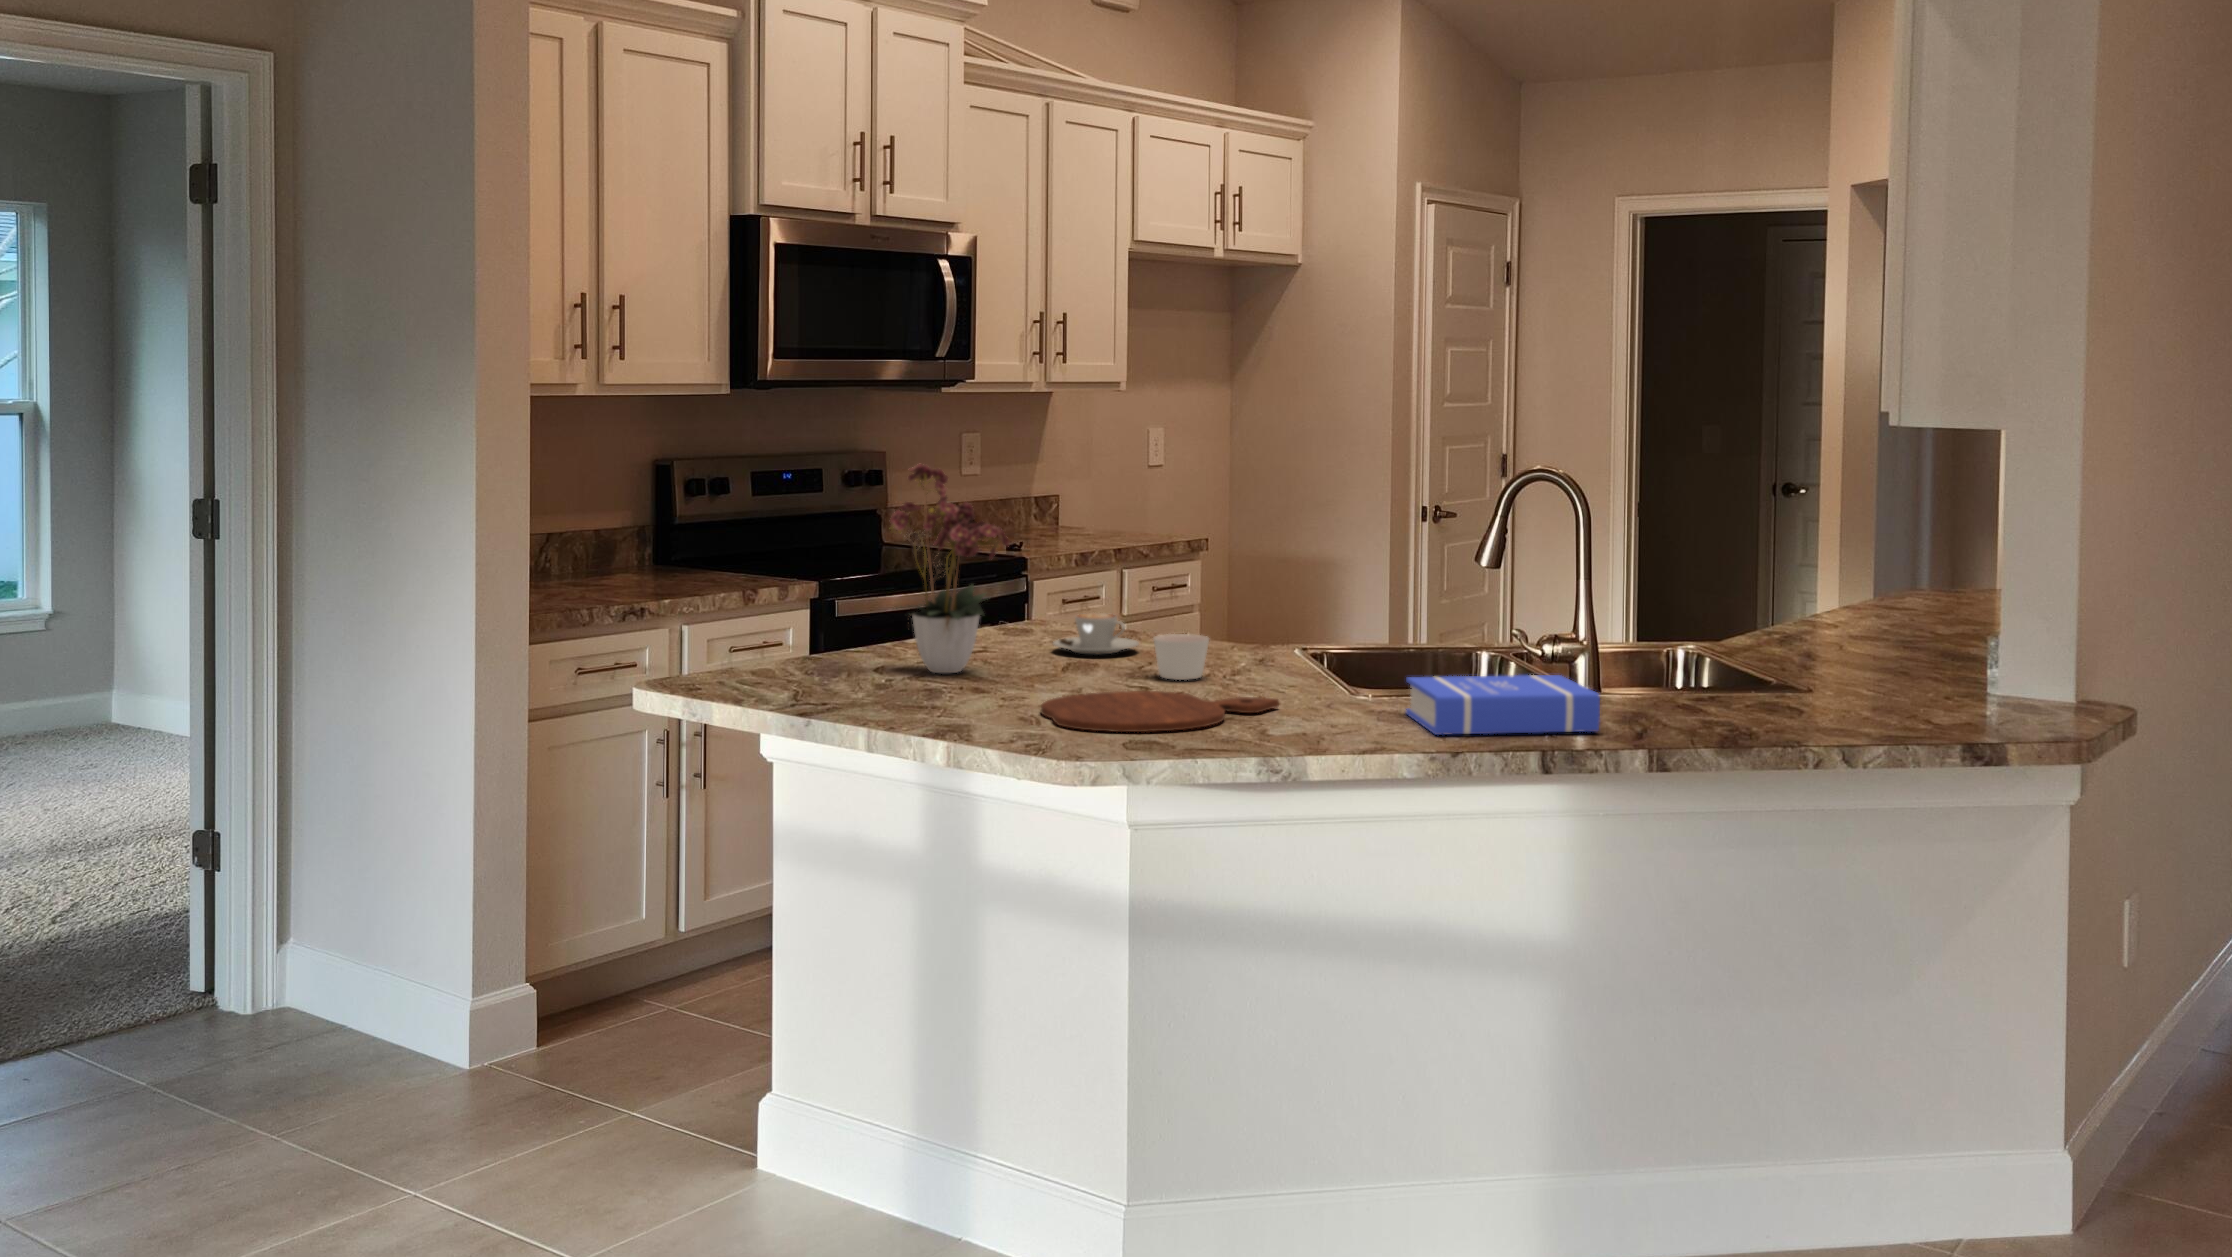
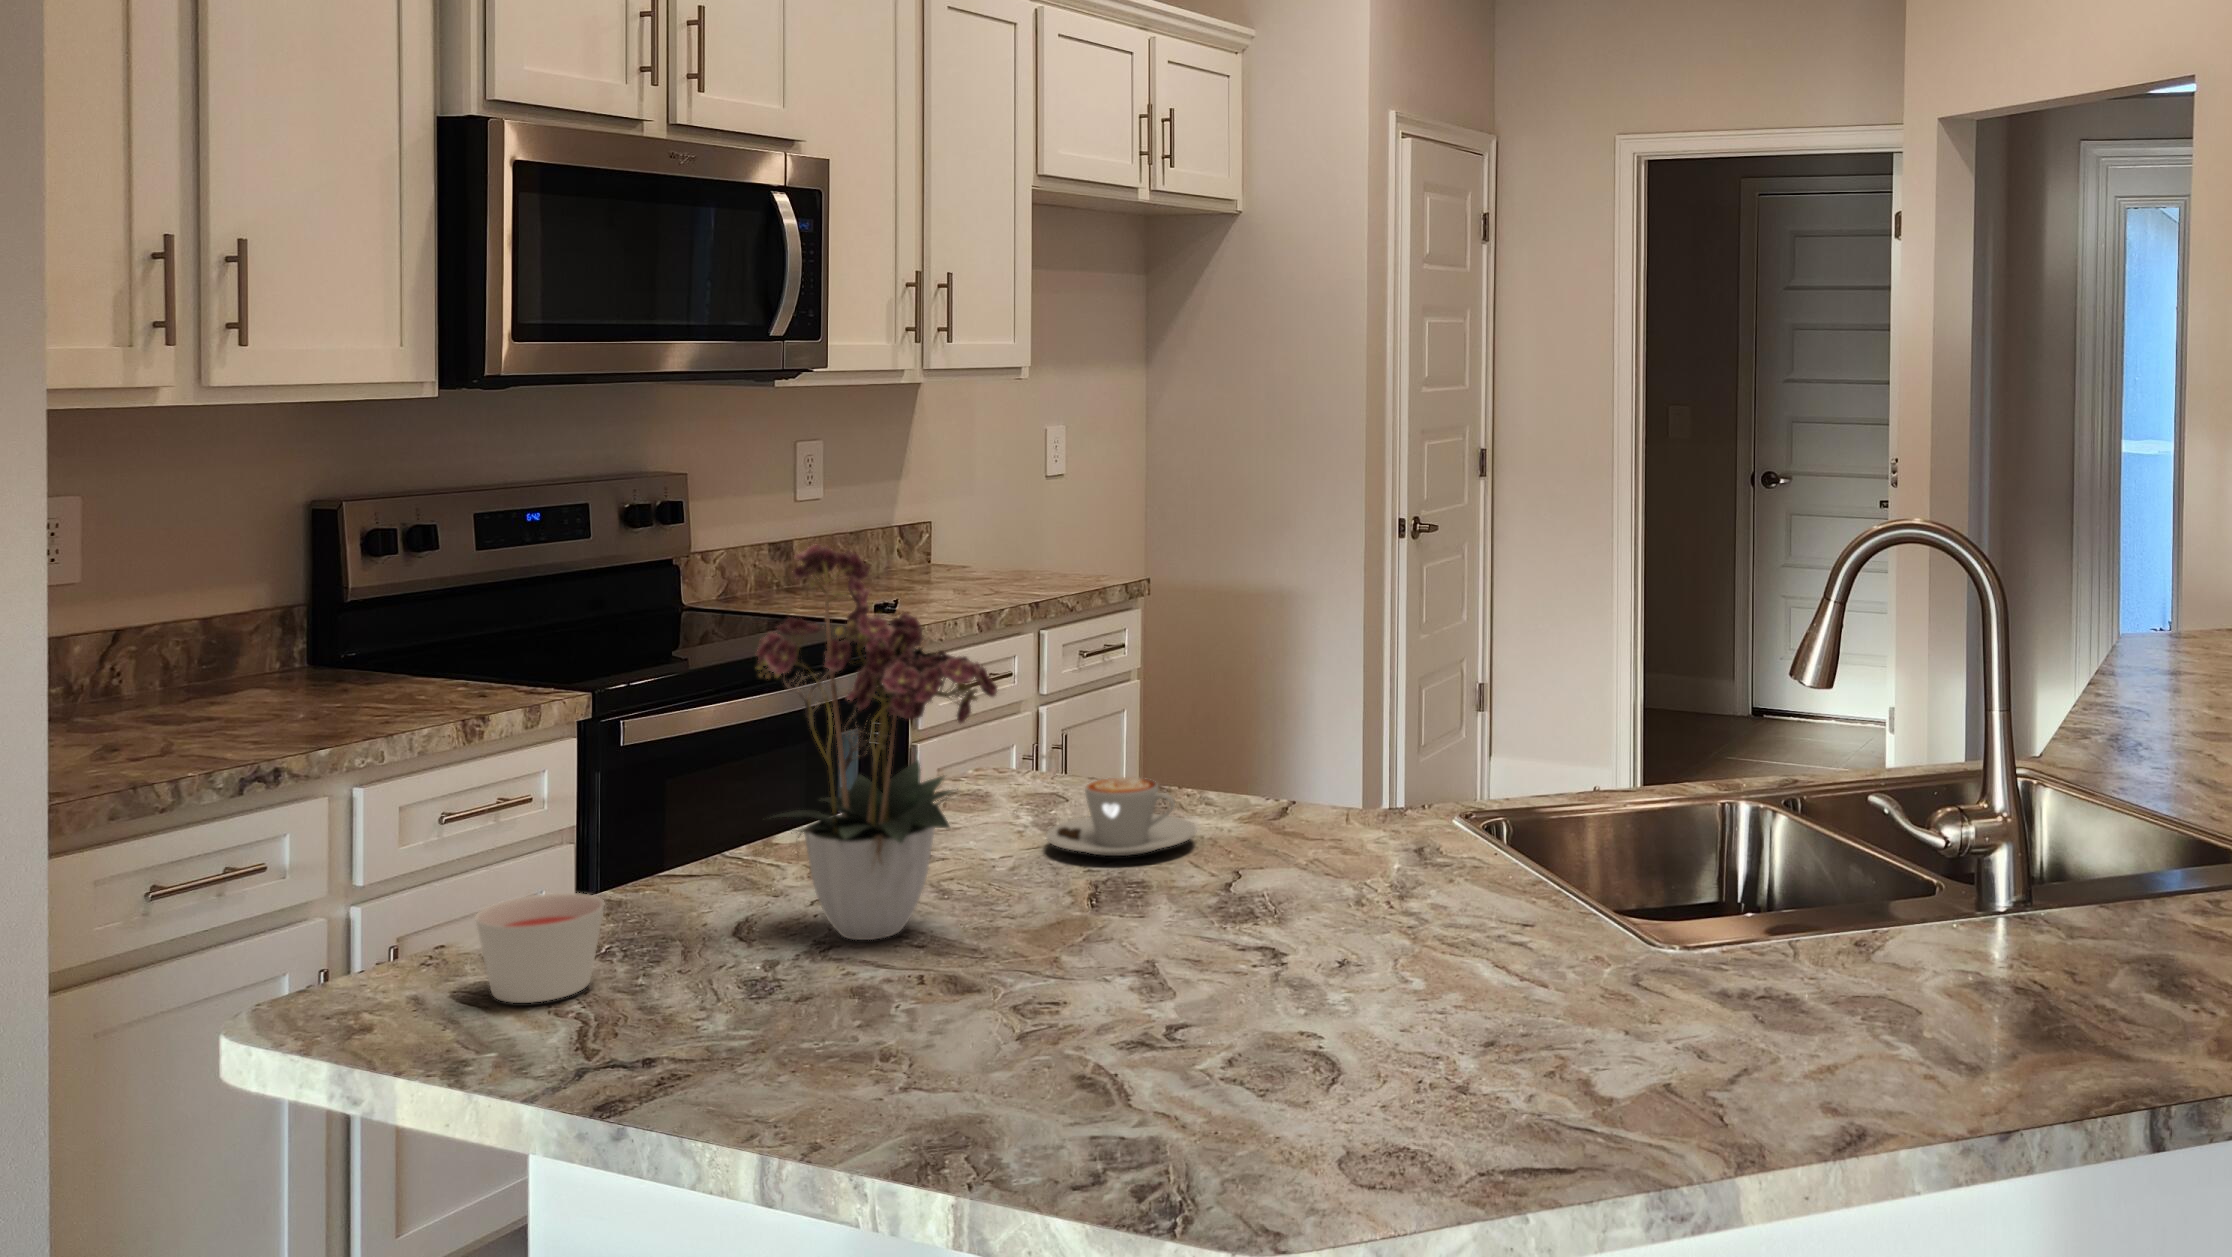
candle: present [1154,634,1209,680] -> present [475,893,604,1003]
book: present [1406,675,1600,735] -> none [1784,898,2170,1069]
cutting board: present [1041,691,1279,732] -> none [1110,976,1554,1131]

